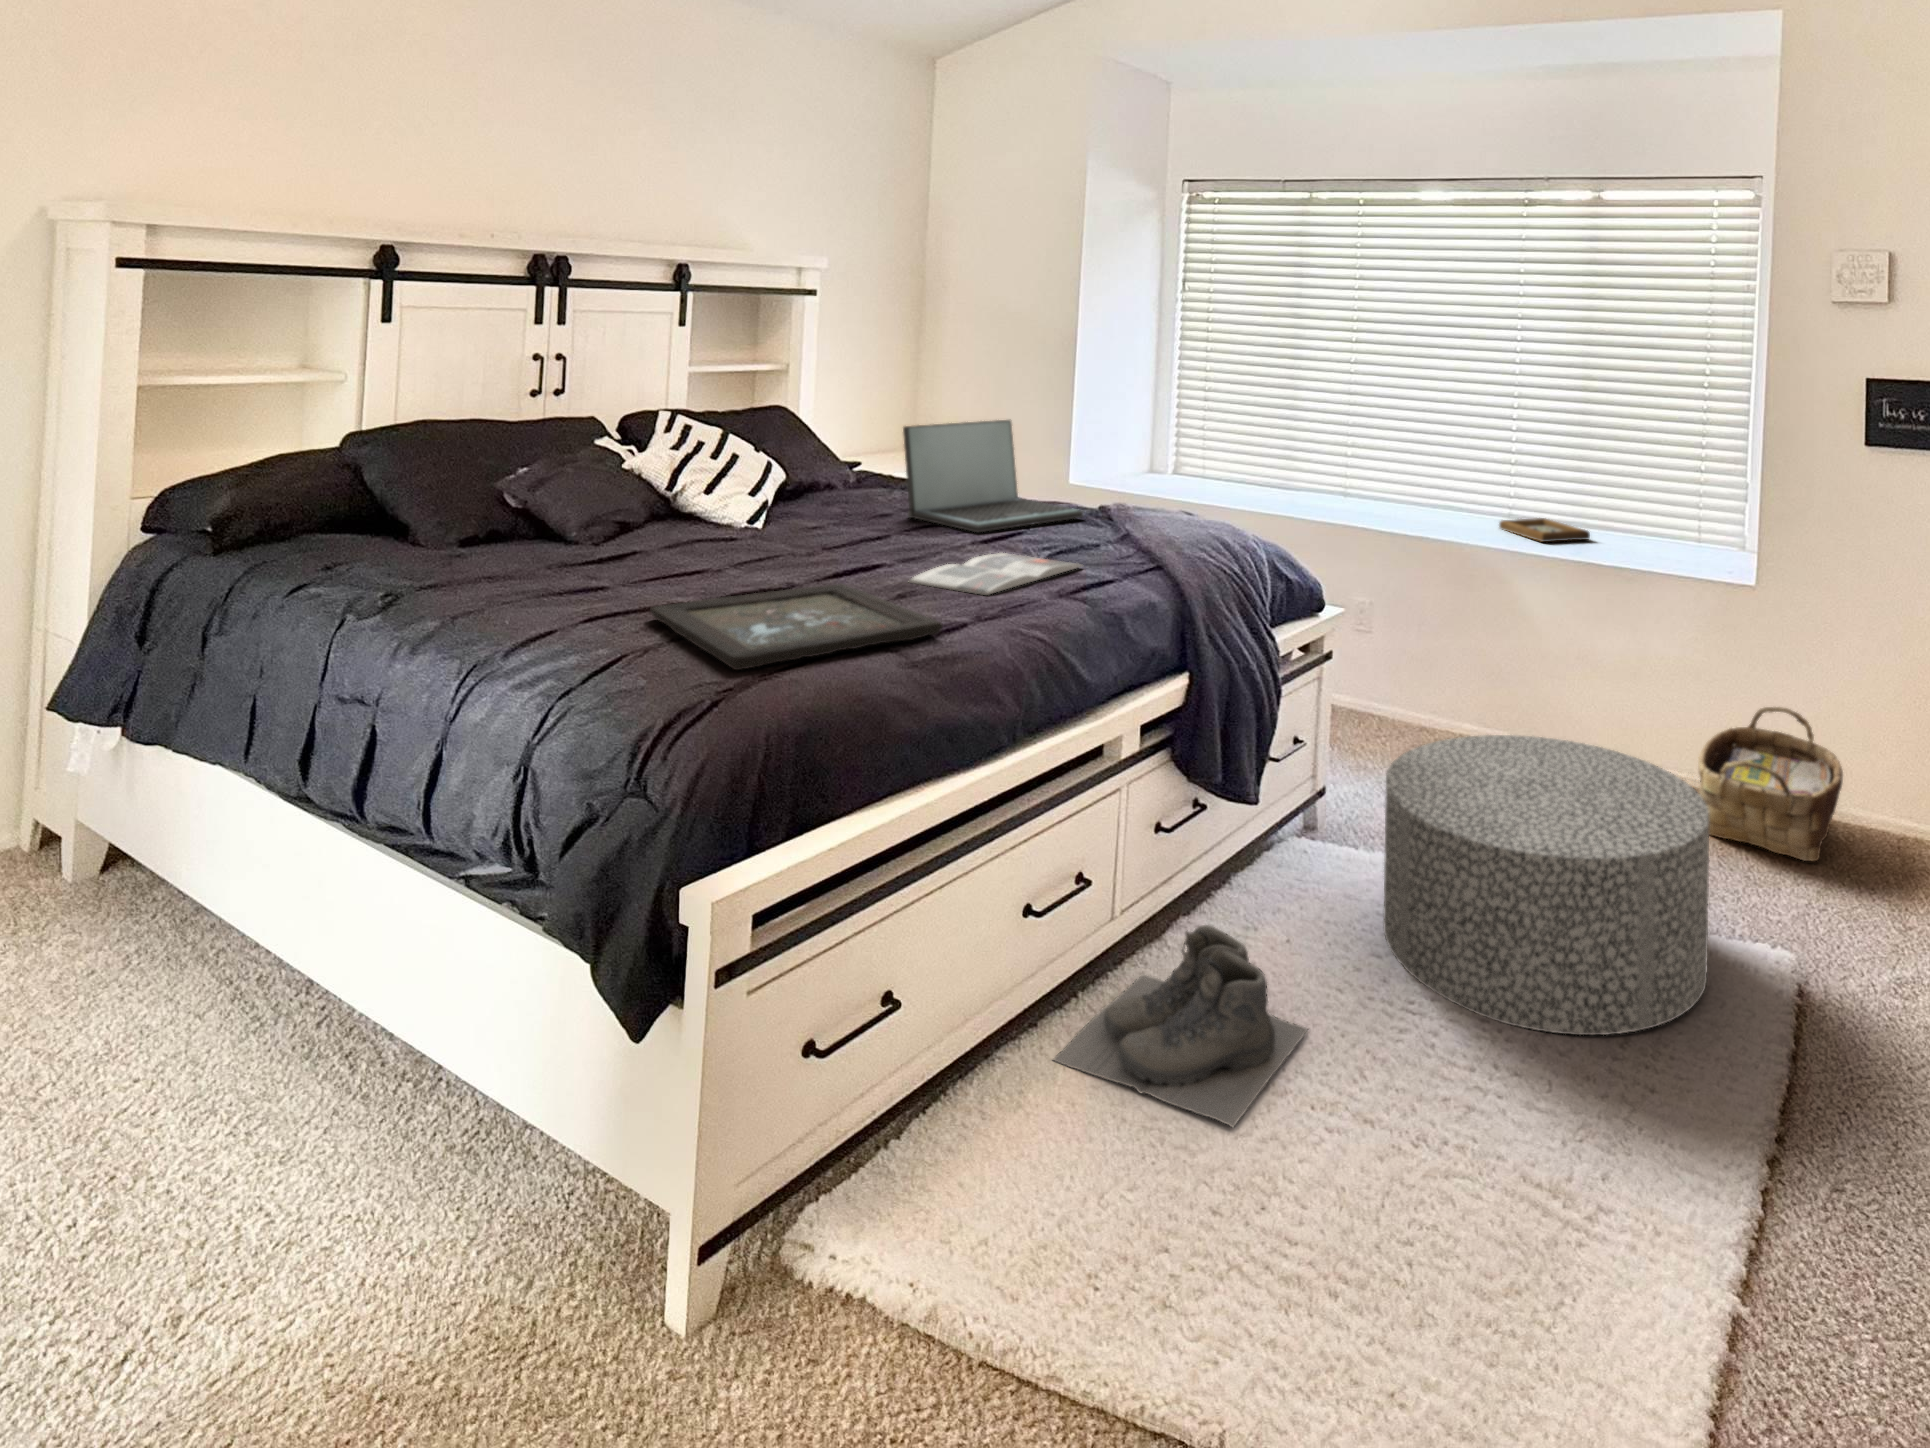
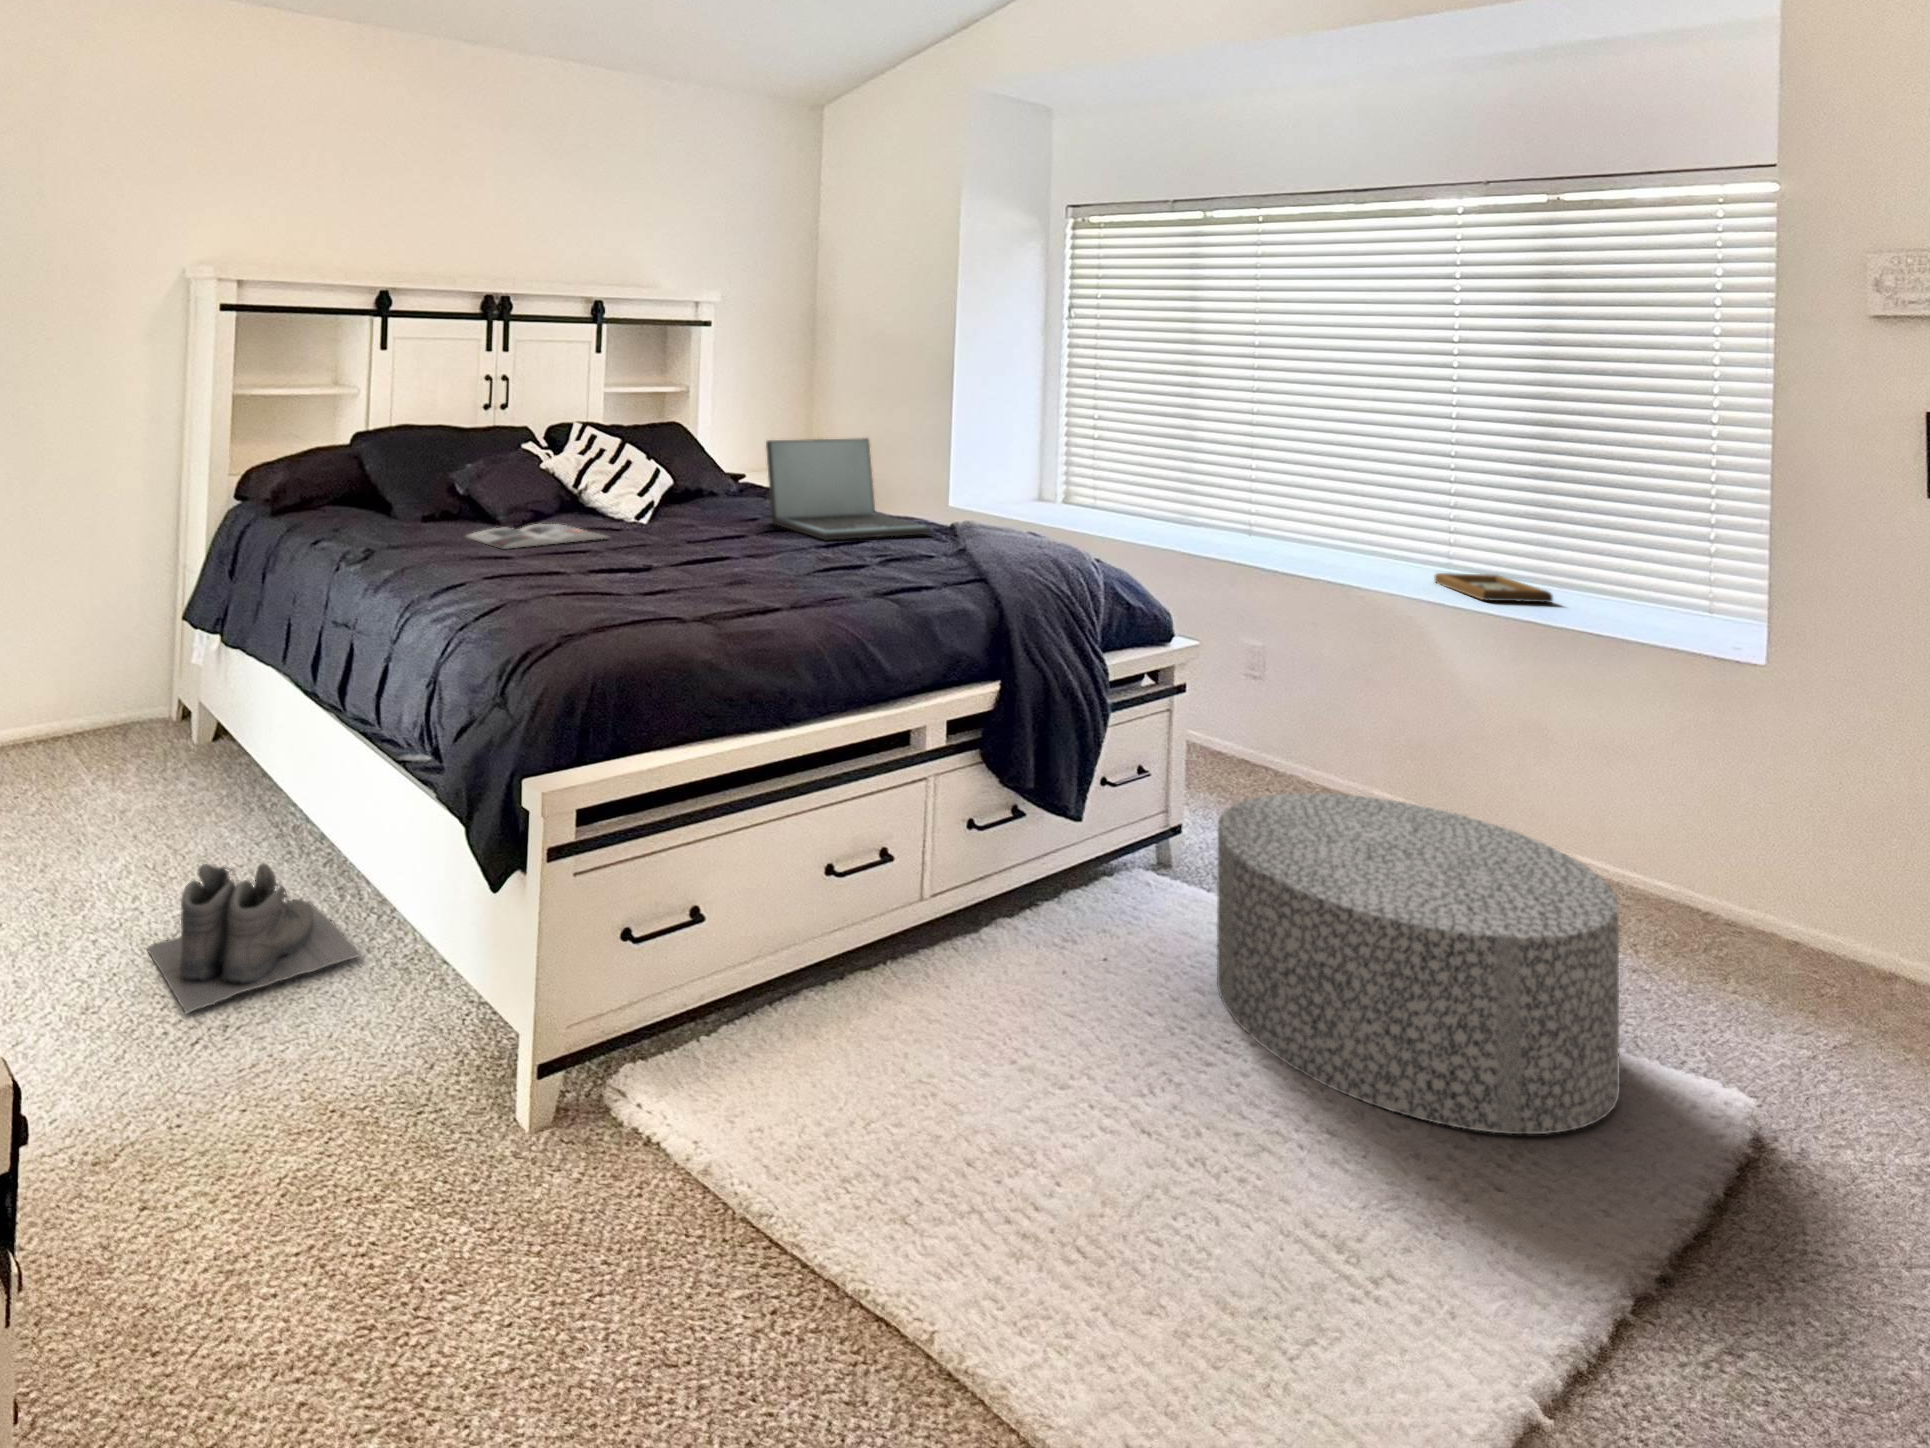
magazine: present [908,553,1082,595] -> present [466,524,608,549]
tray: present [650,584,943,670] -> none [533,569,751,623]
woven basket: present [1698,707,1843,861] -> none [1670,824,1896,1019]
boots: present [1054,925,1309,1127] -> present [147,864,361,1013]

